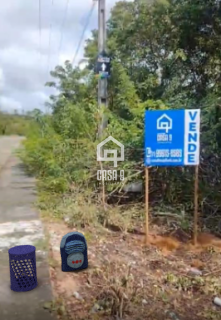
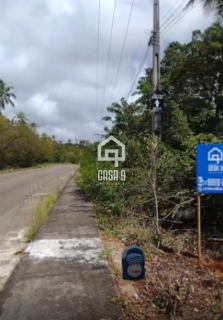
waste bin: present [8,245,38,292] -> none [81,253,103,291]

